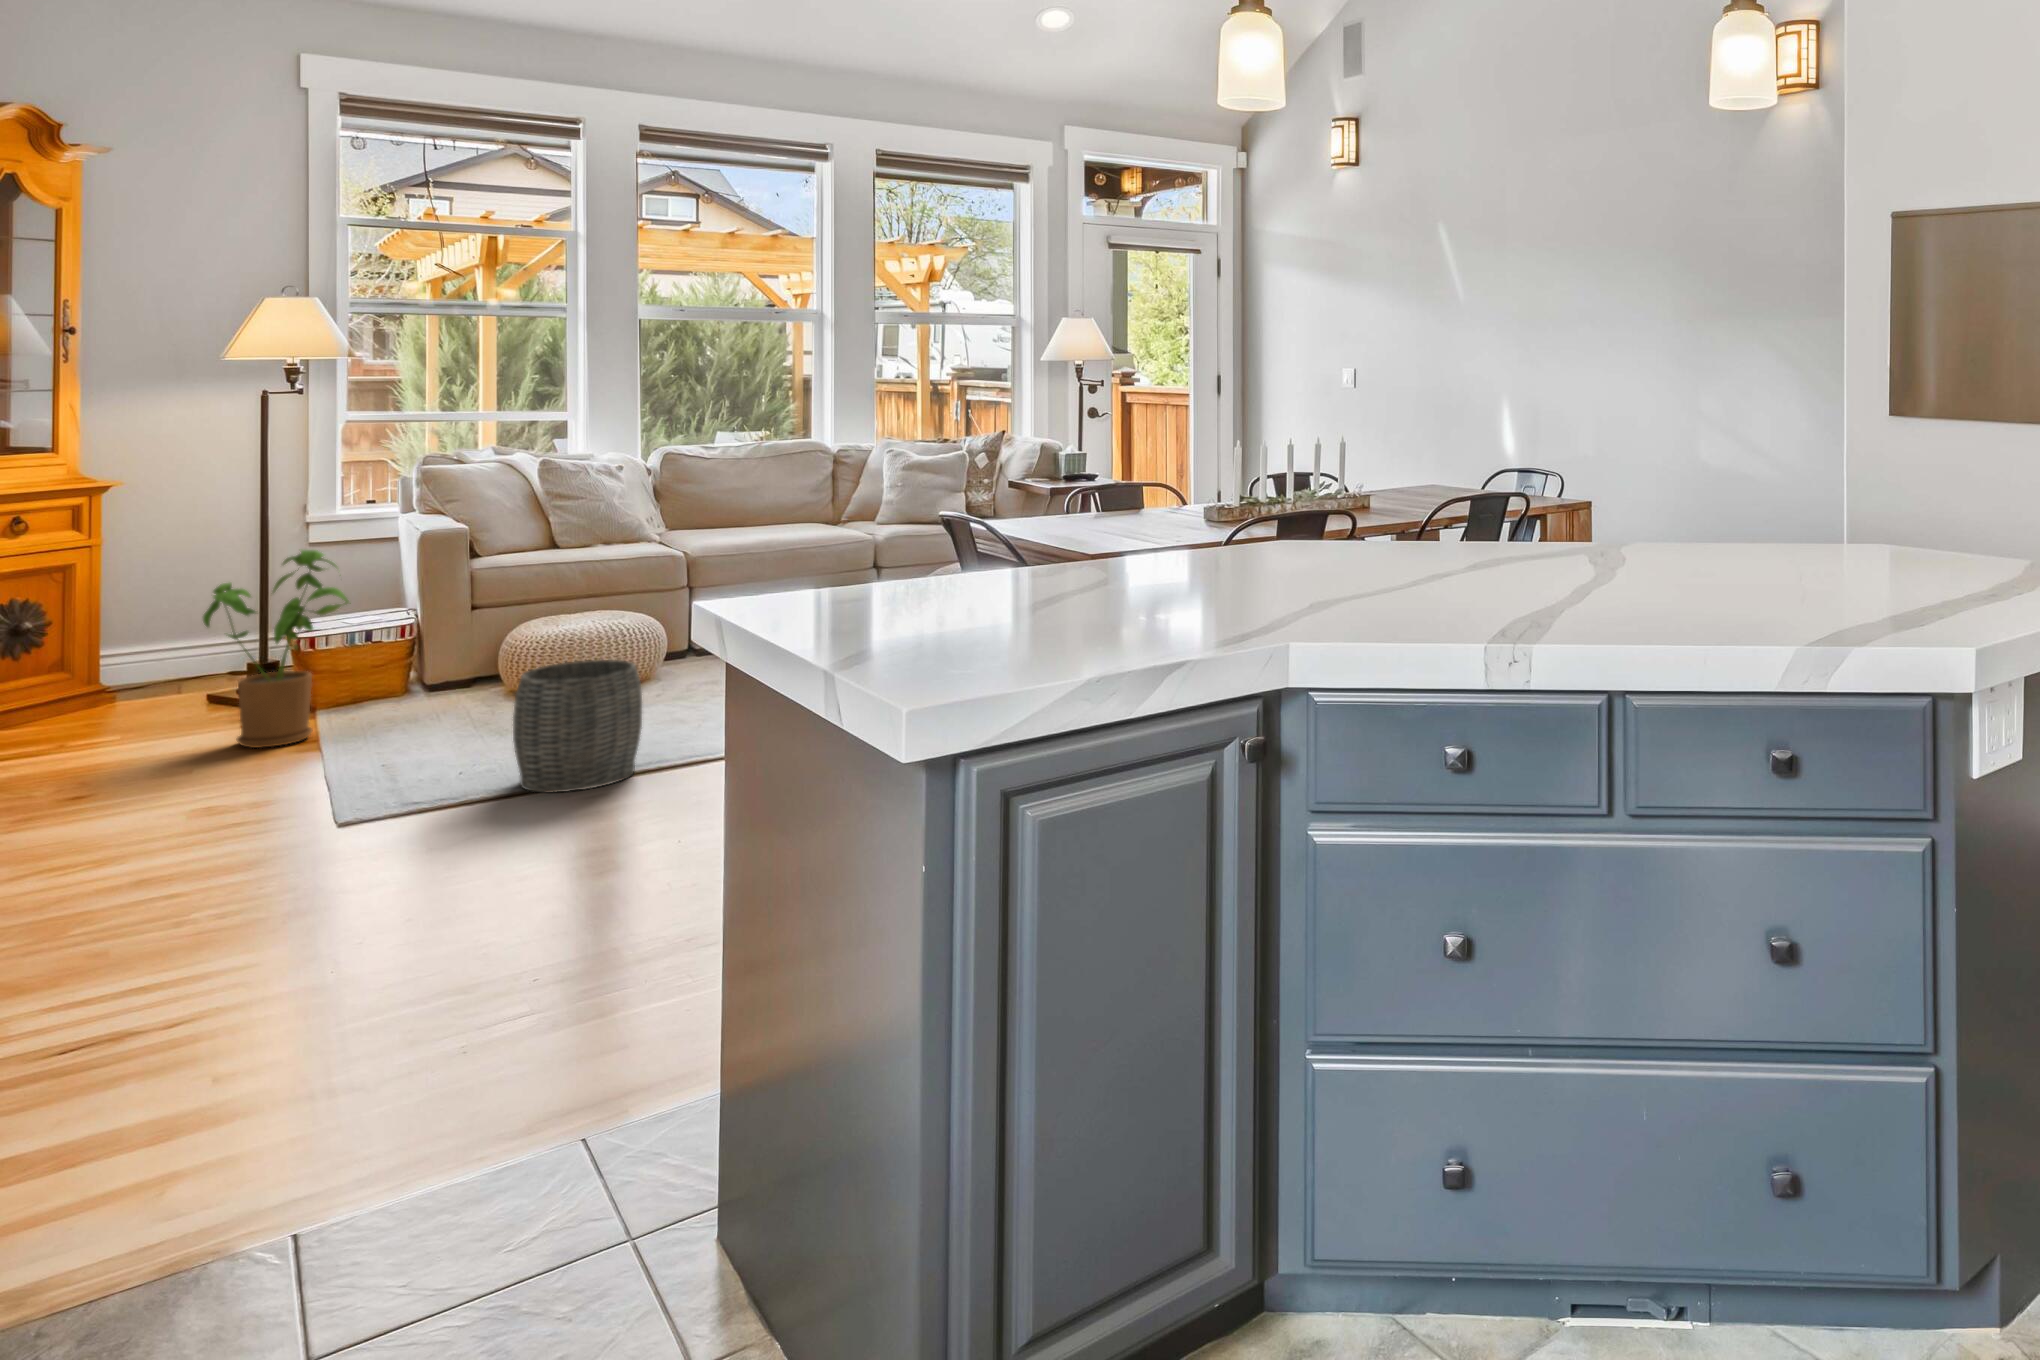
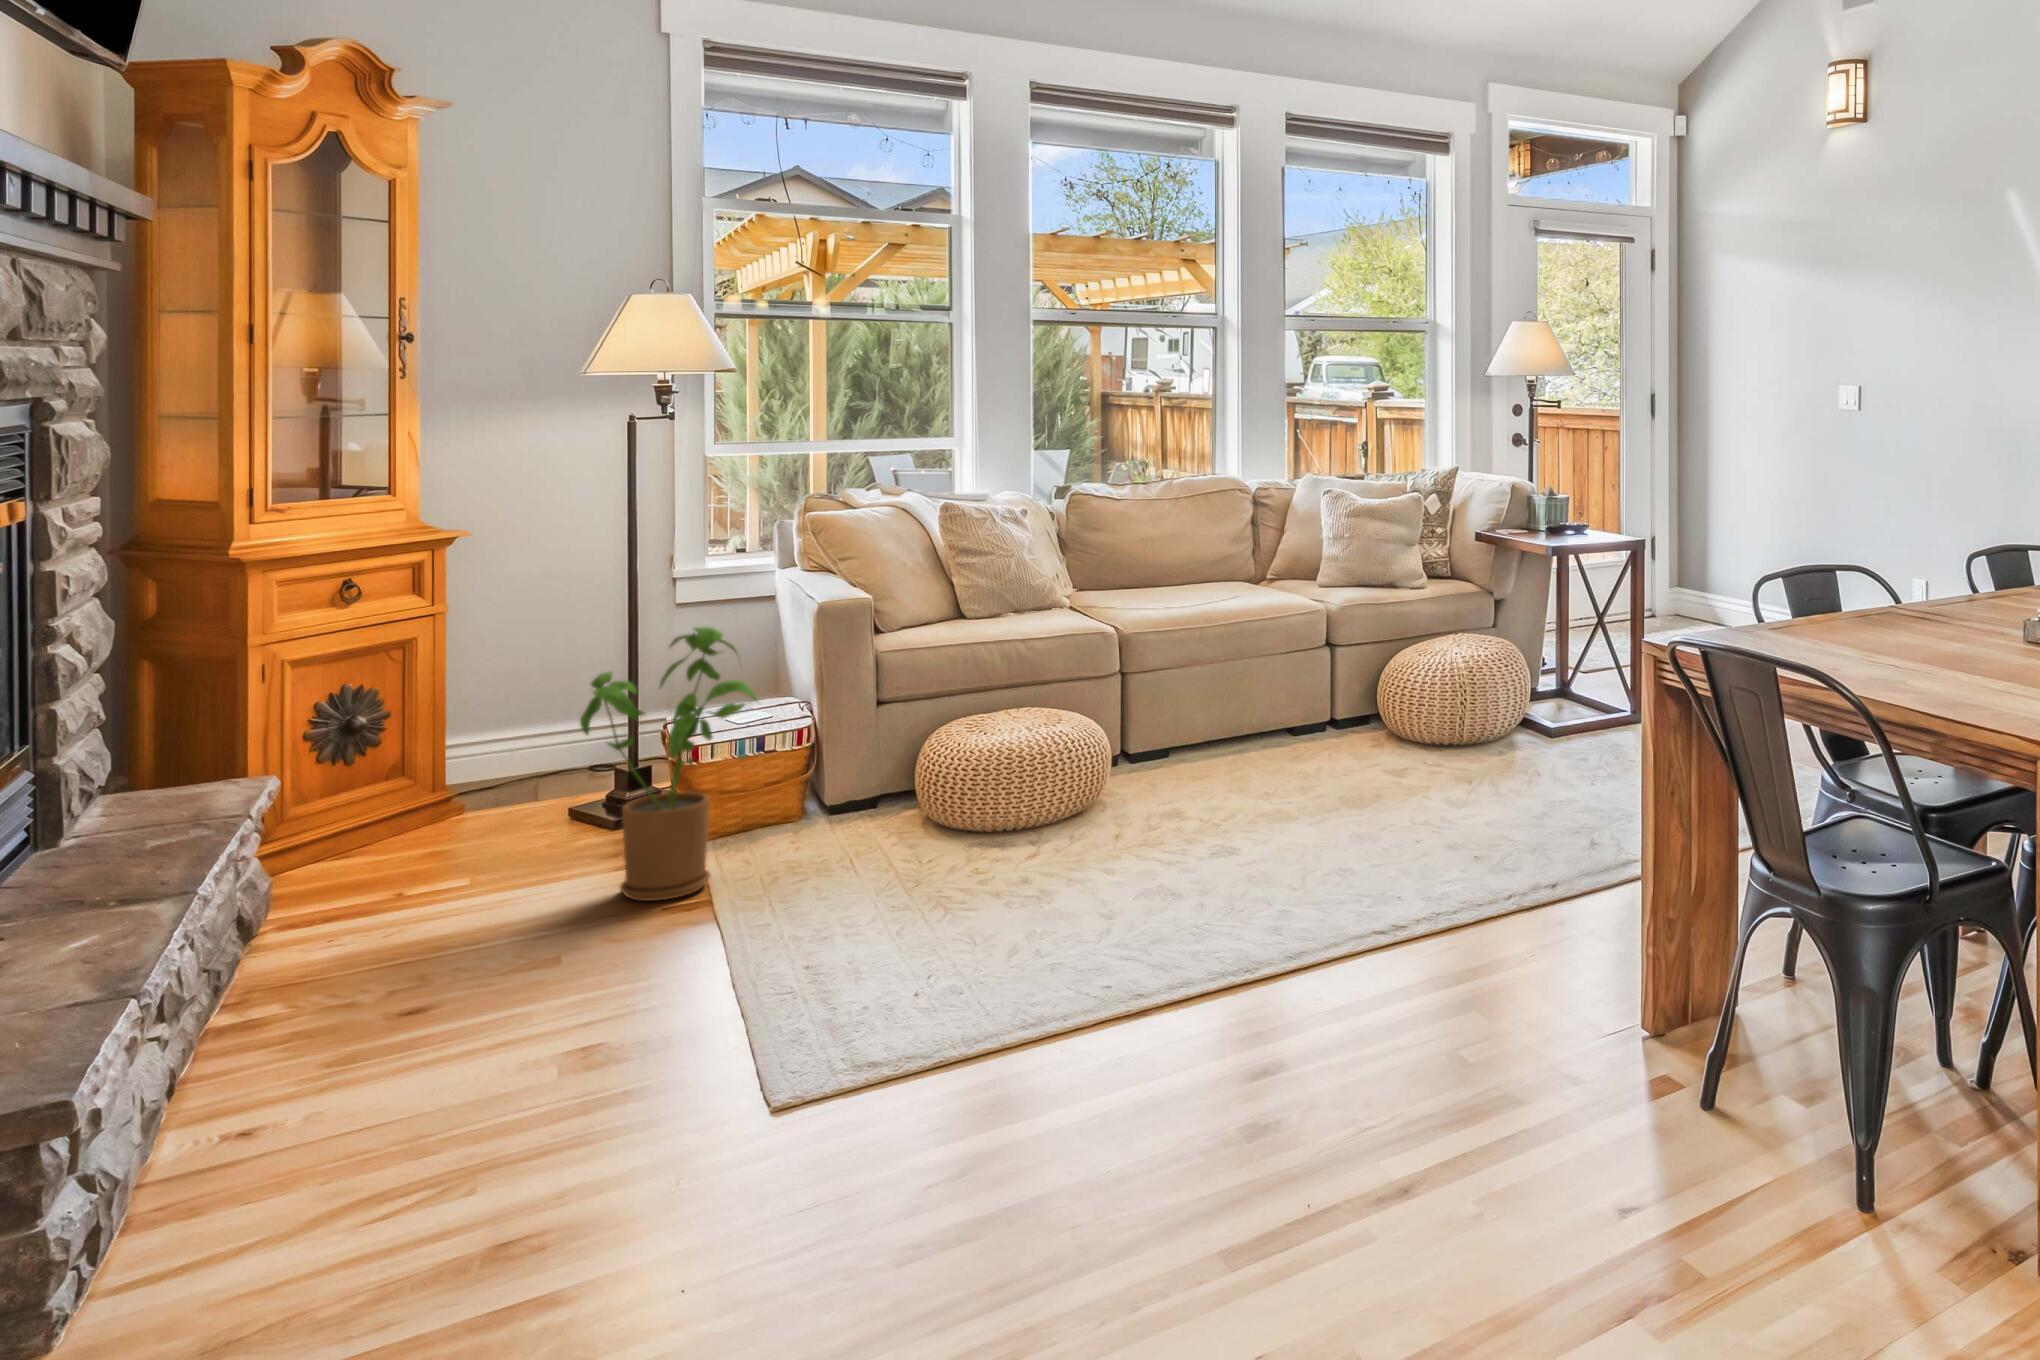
woven basket: present [513,660,642,792] -> none [1007,797,1172,1003]

